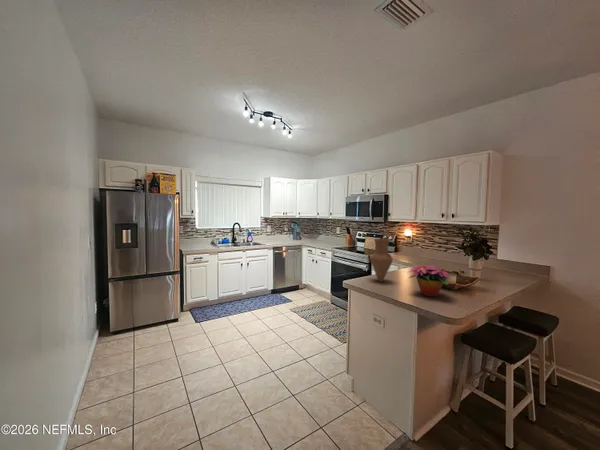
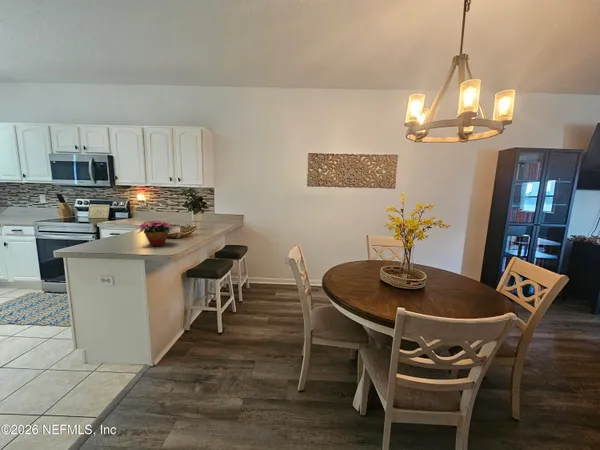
vase: present [370,239,393,281] -> none [92,200,120,244]

